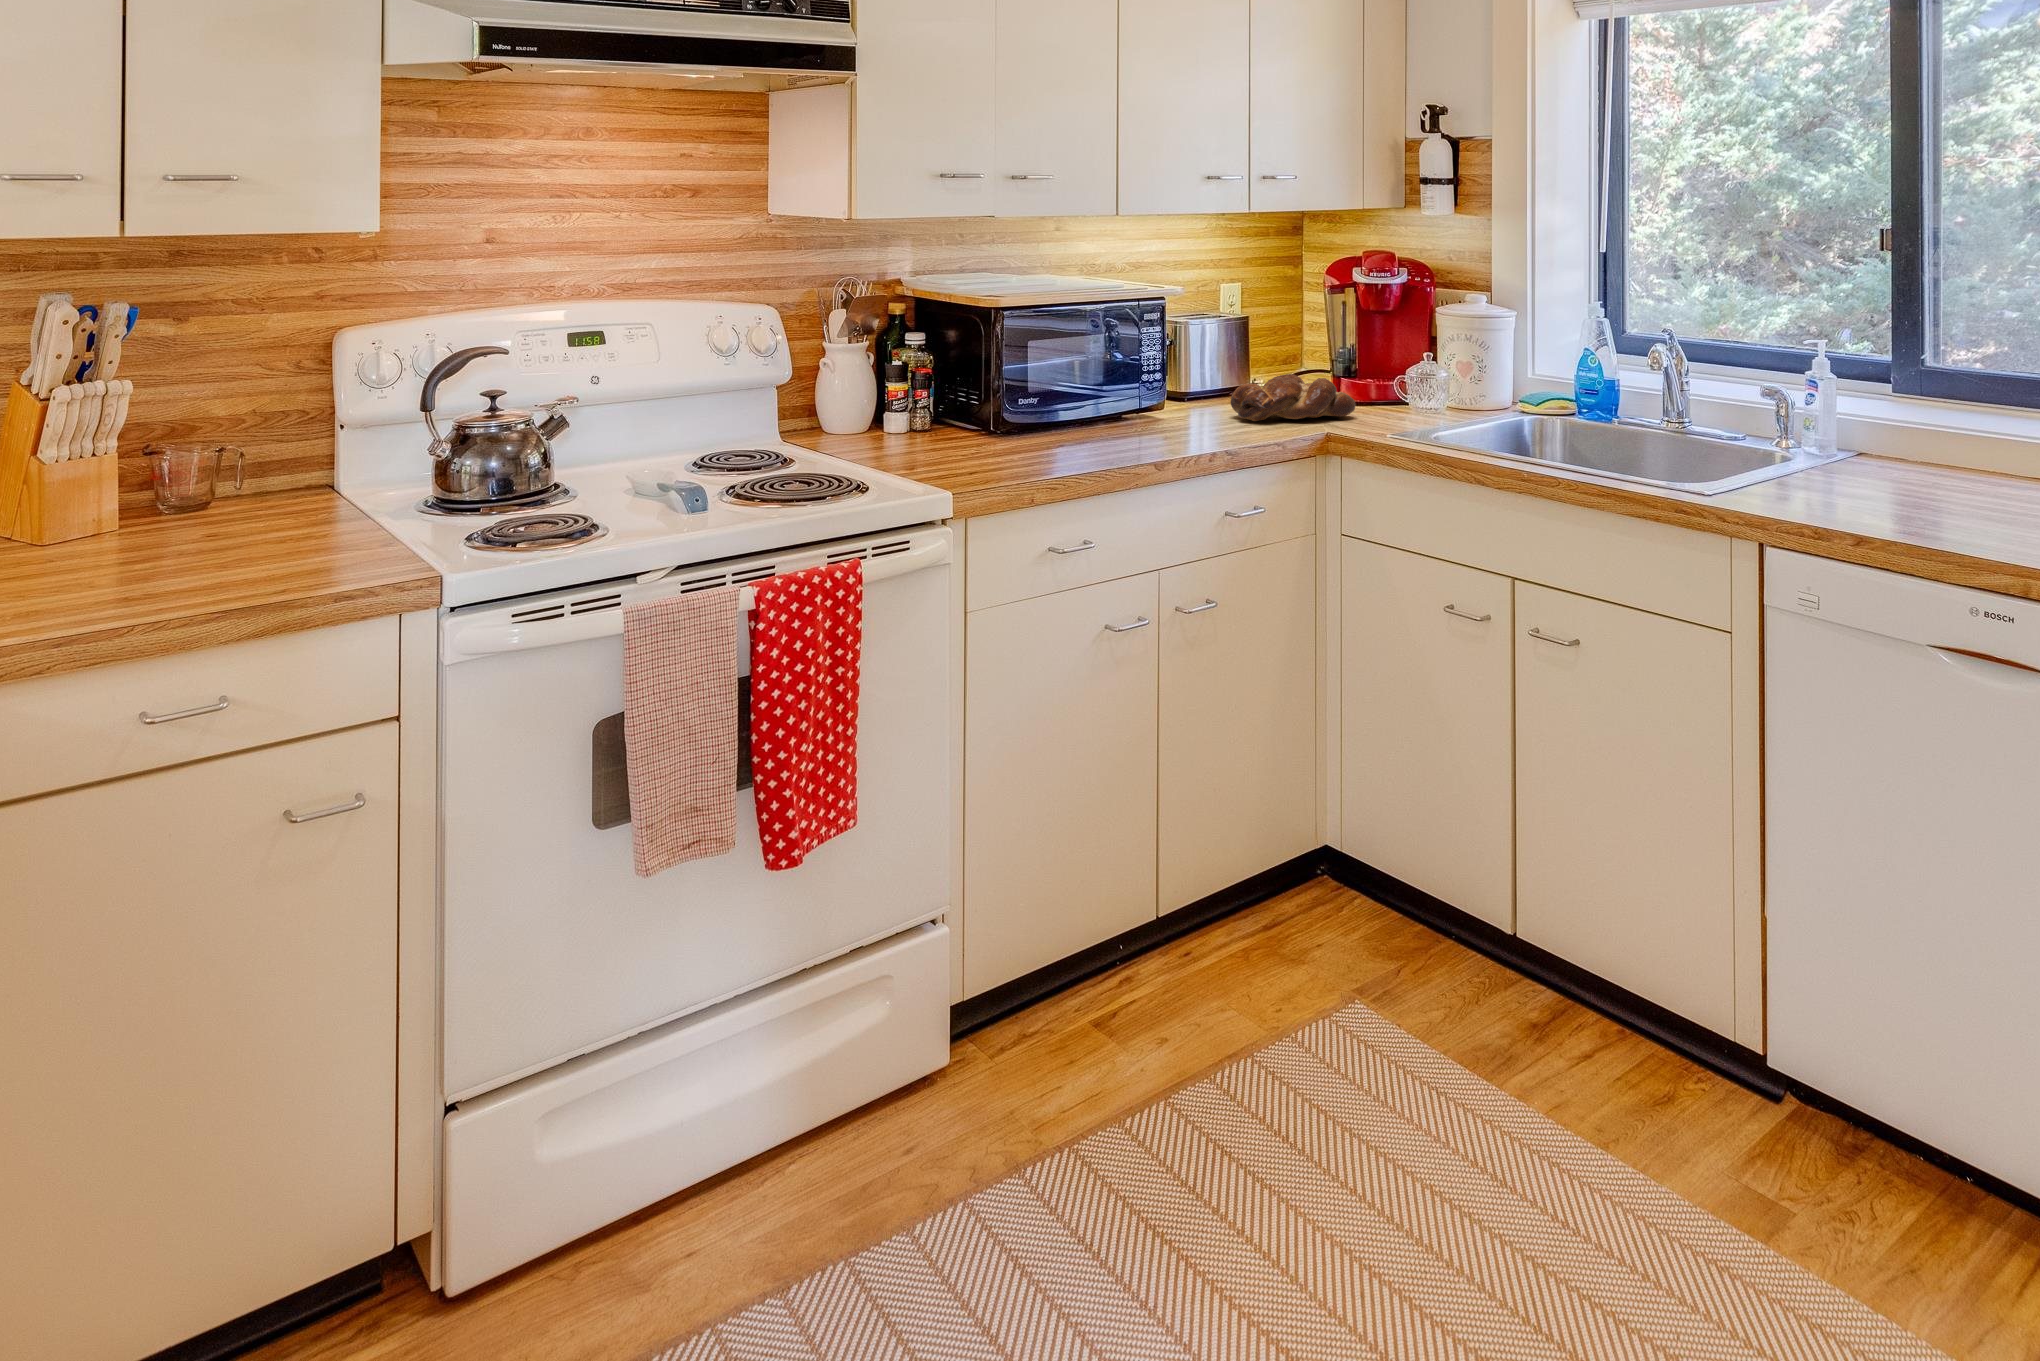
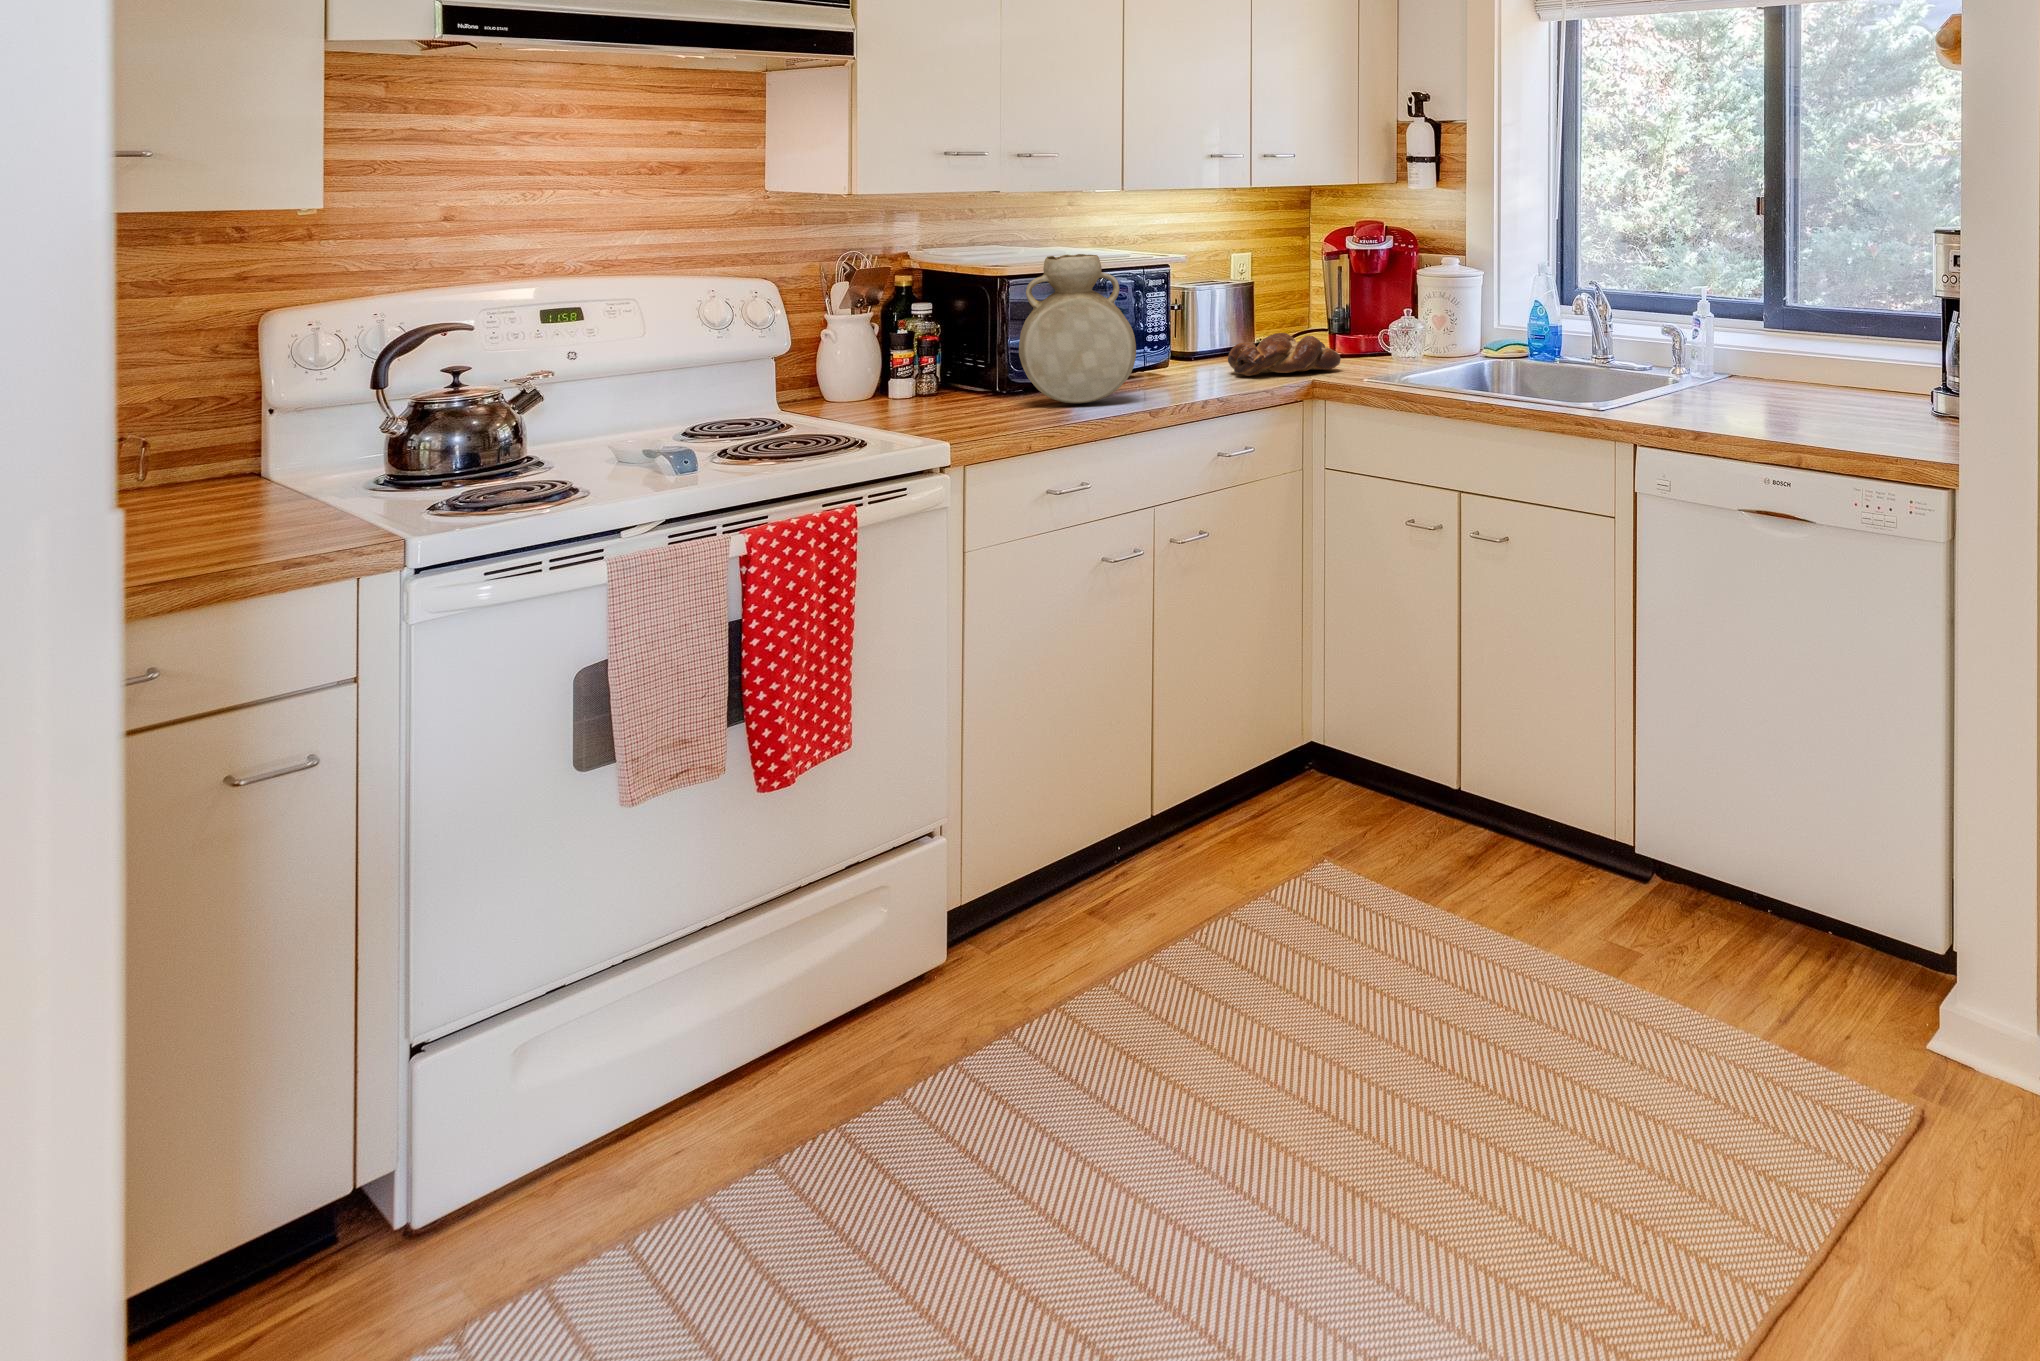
vase: none [1020,285,1144,448] -> present [1019,254,1136,403]

